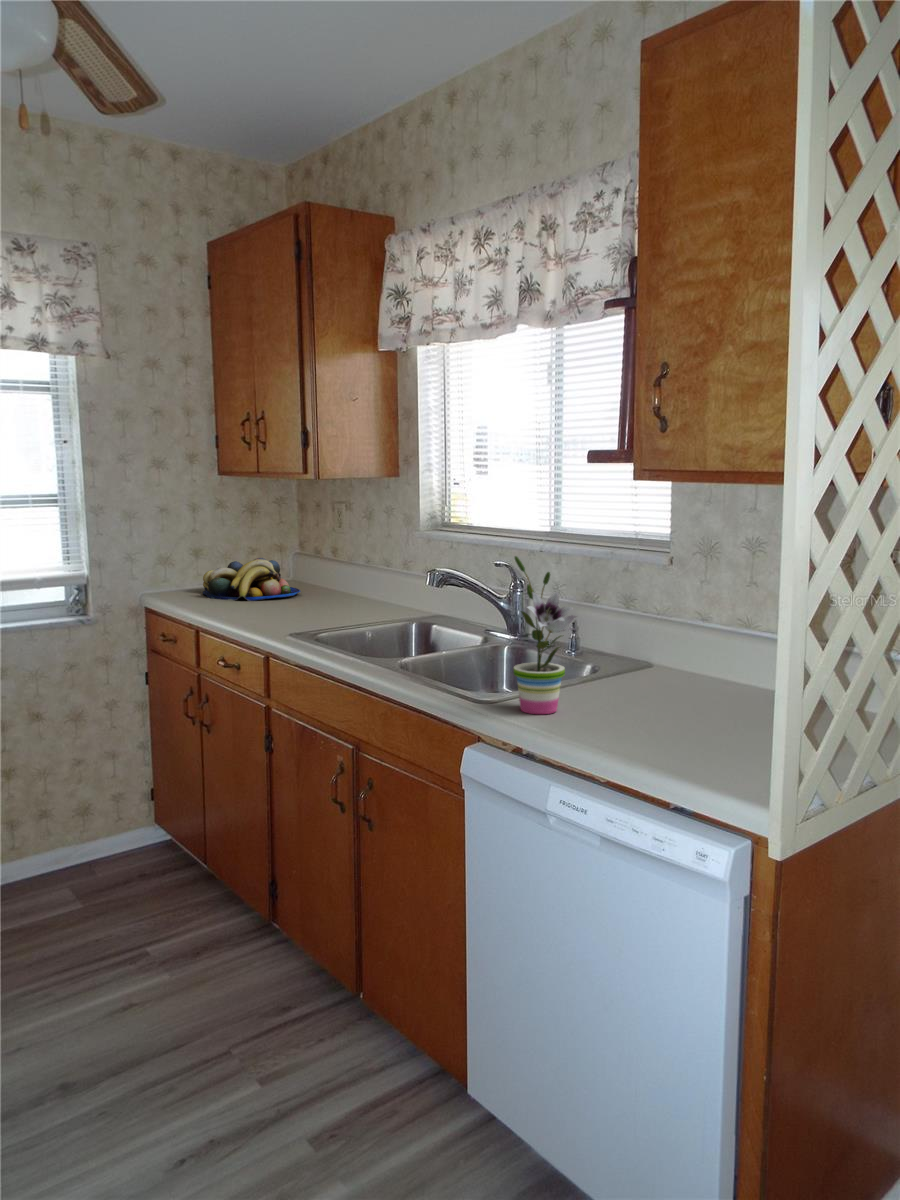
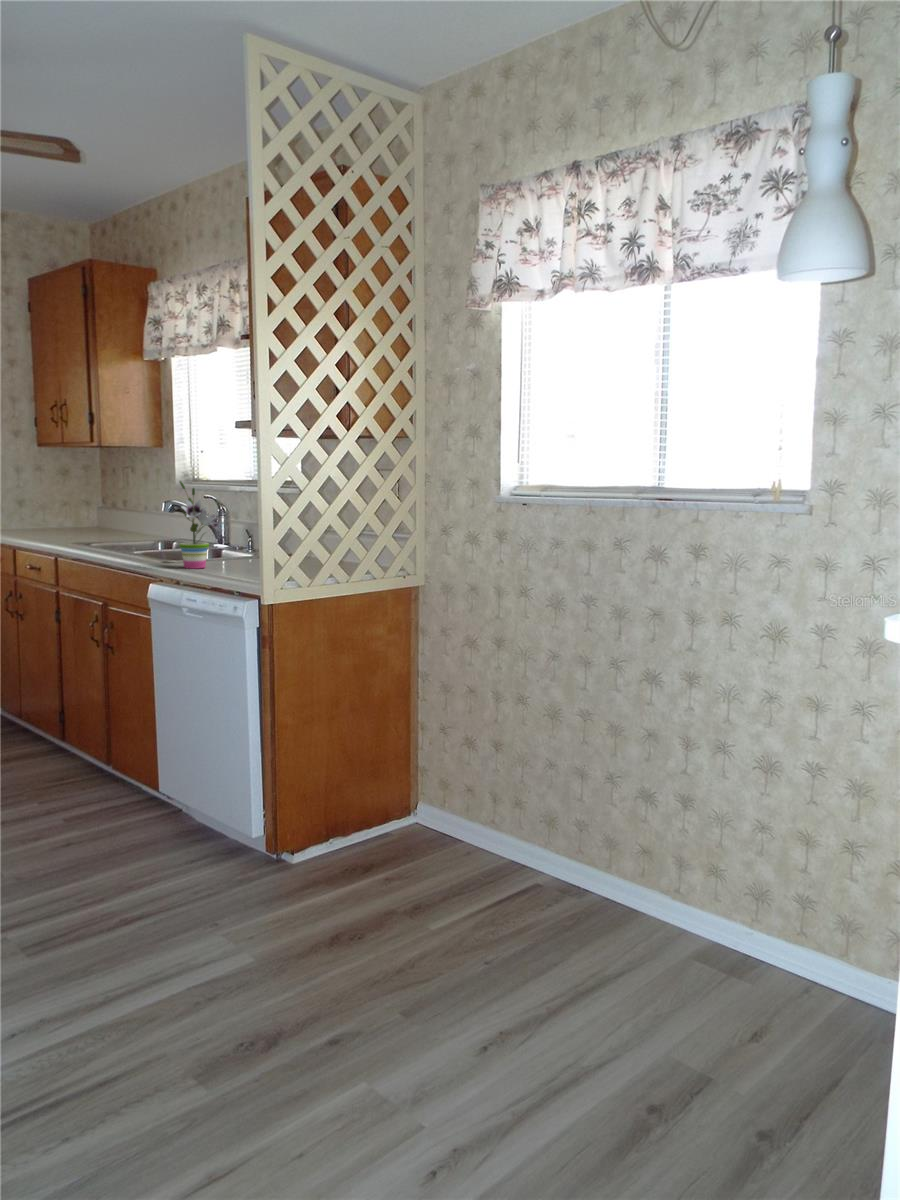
fruit bowl: present [203,558,301,601] -> none [24,506,98,533]

